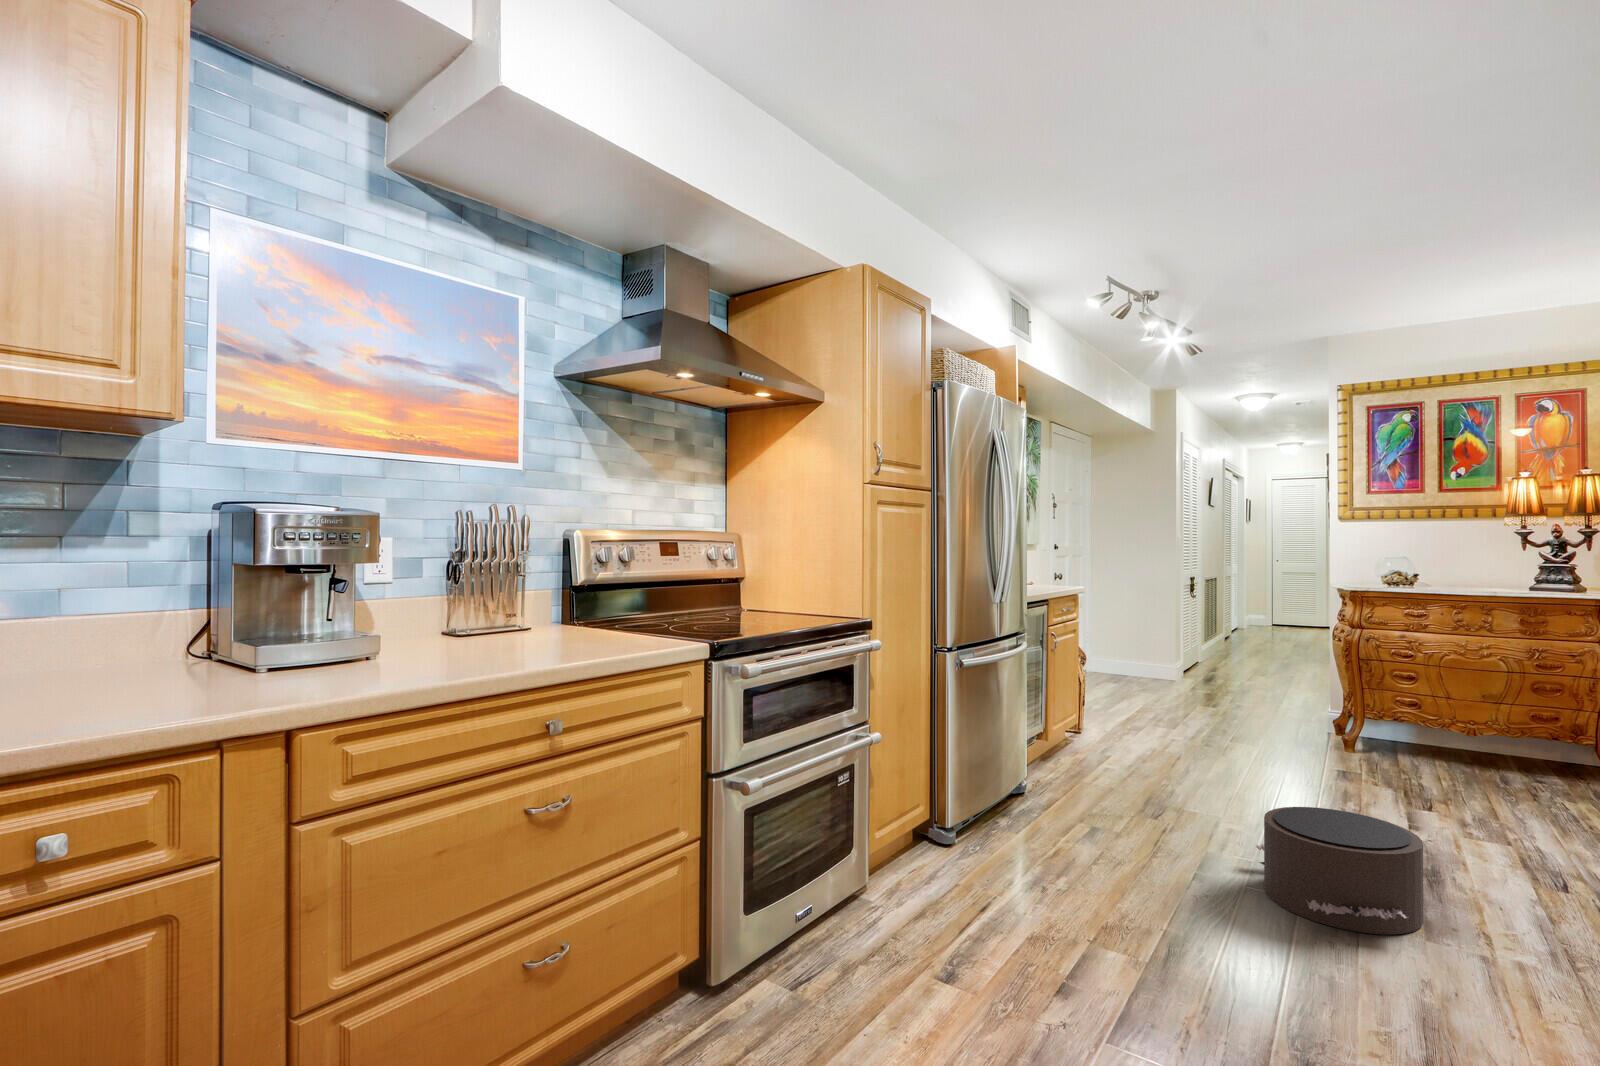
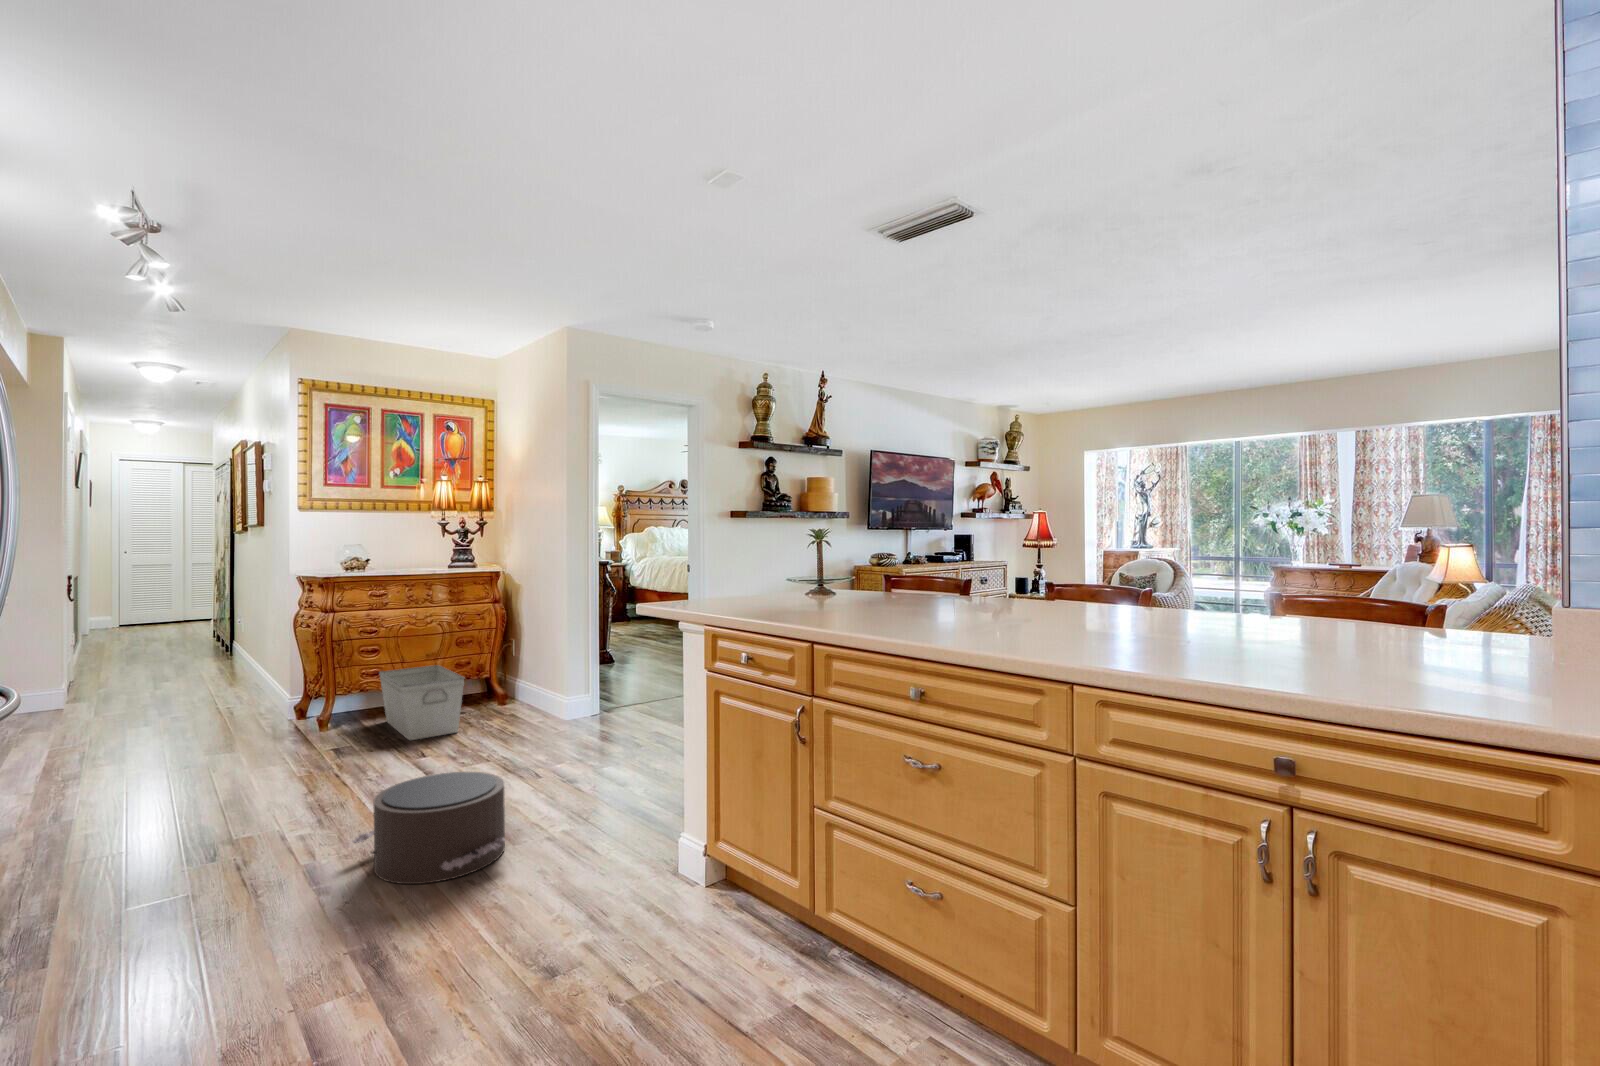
storage bin: none [1412,703,1511,798] -> present [379,665,464,740]

